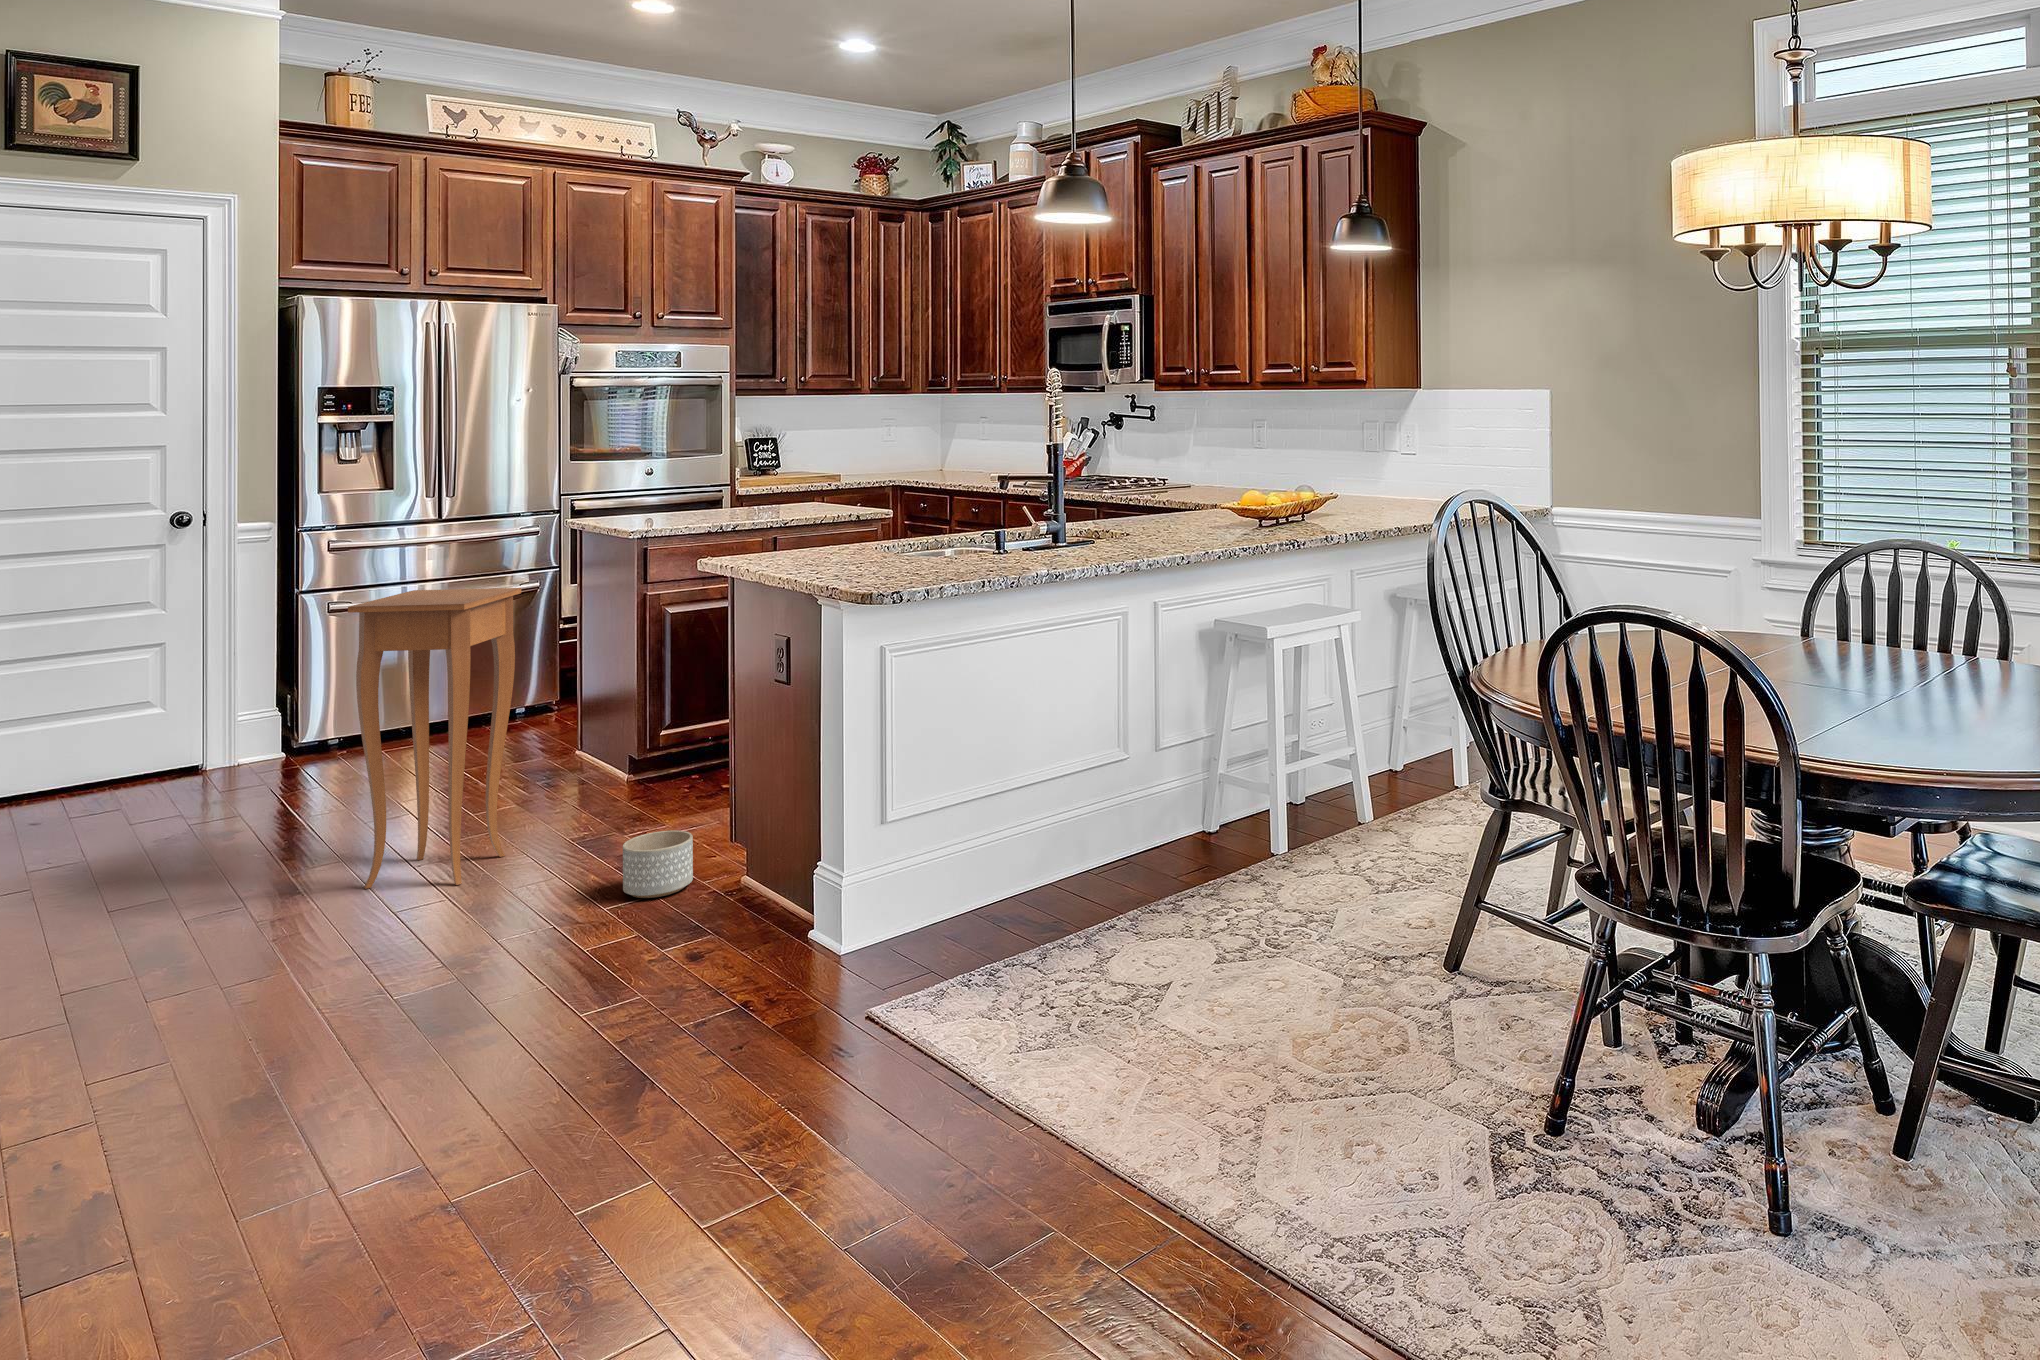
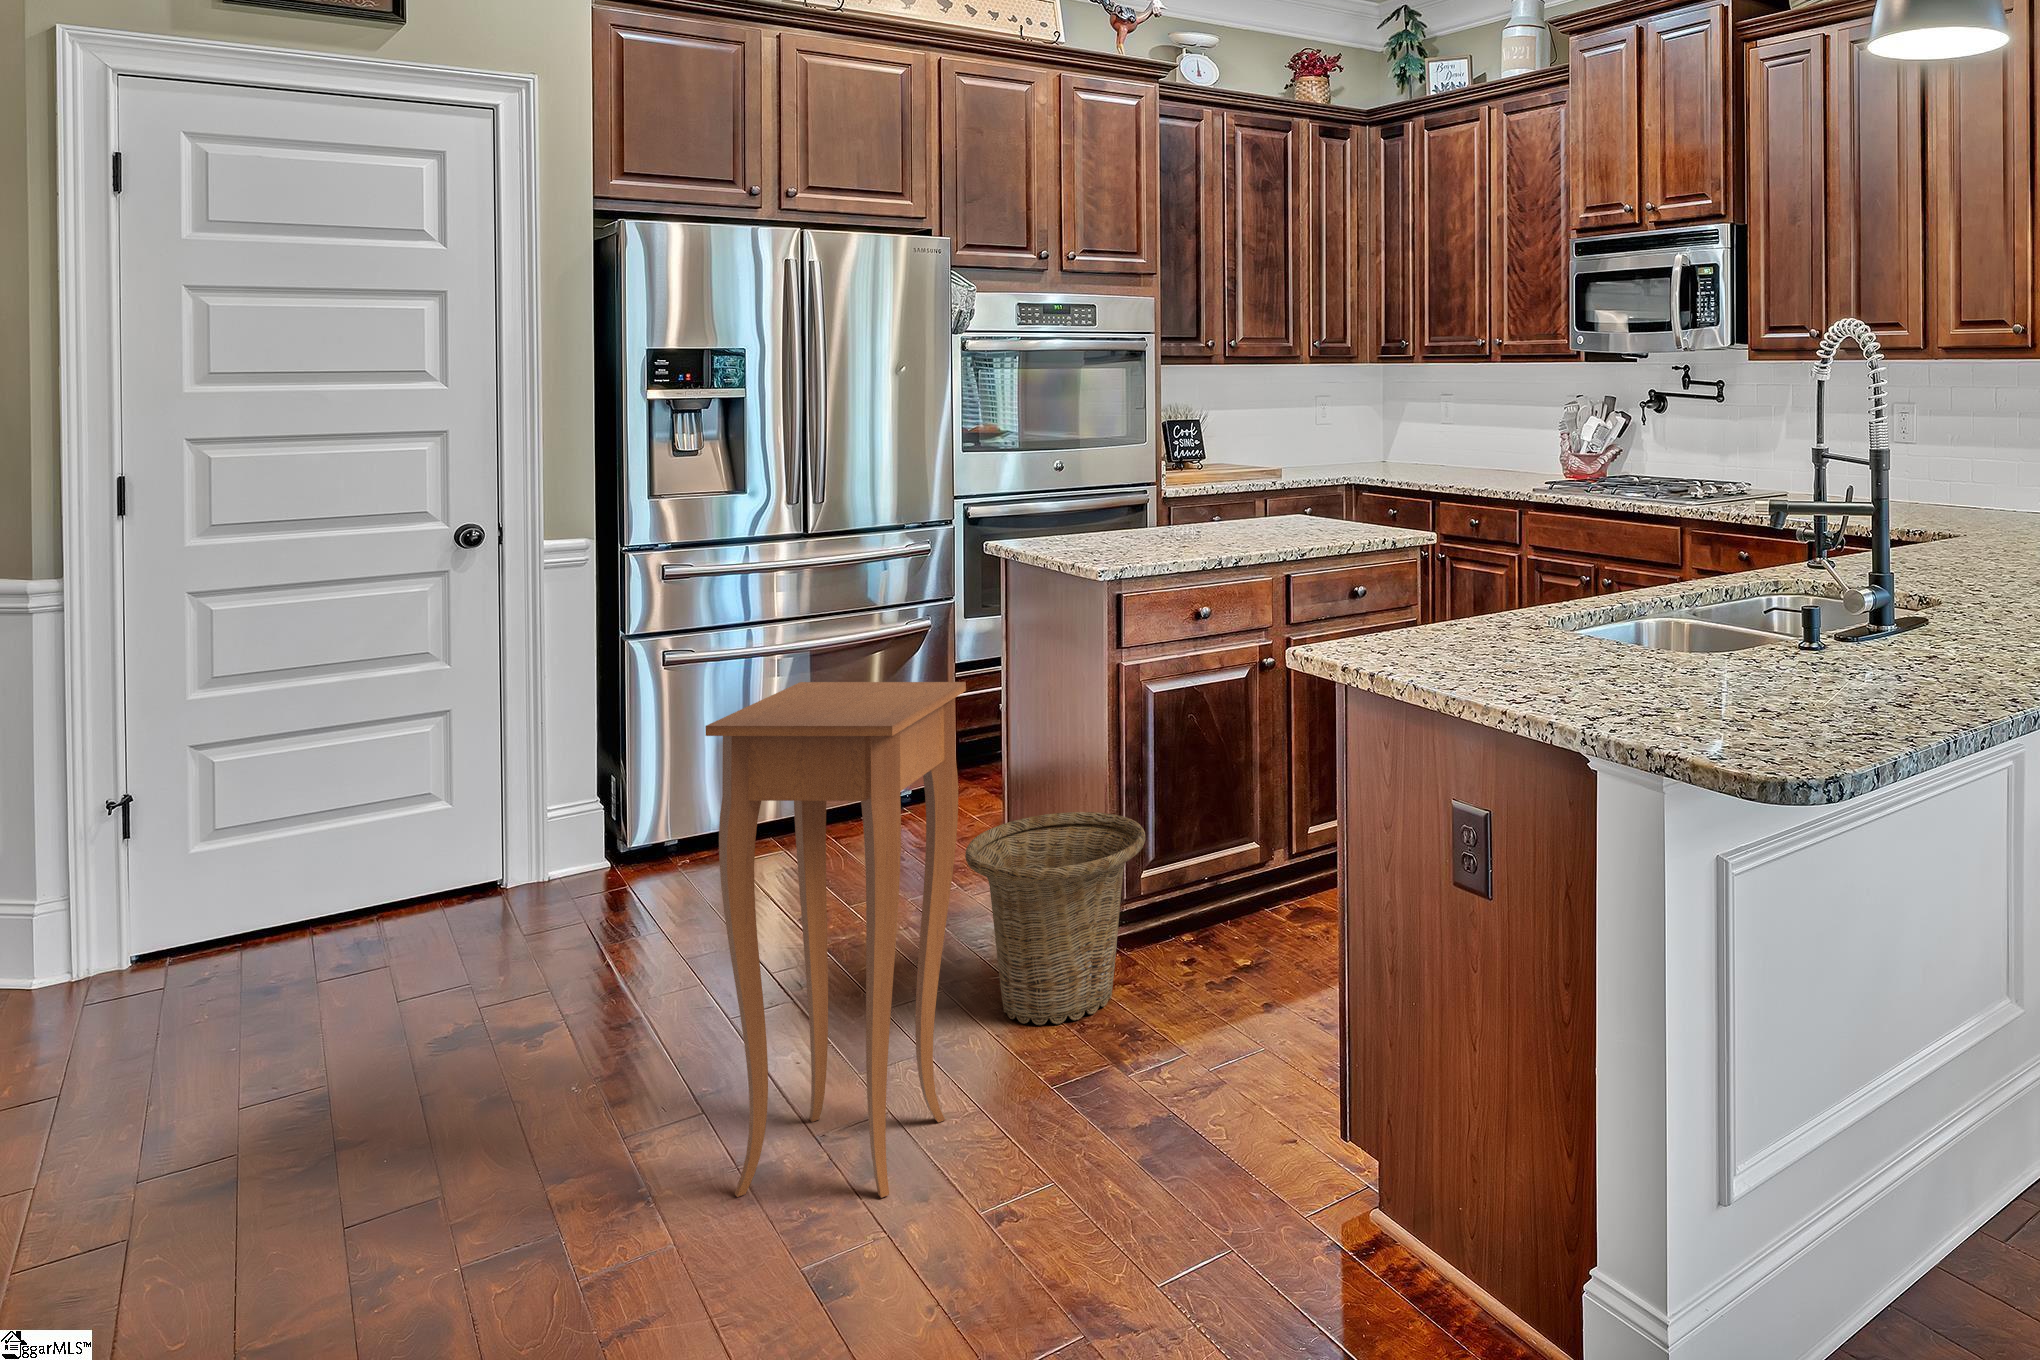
basket: none [532,689,659,817] -> present [965,812,1145,1025]
planter: present [623,831,693,898] -> none [1163,1123,1275,1263]

